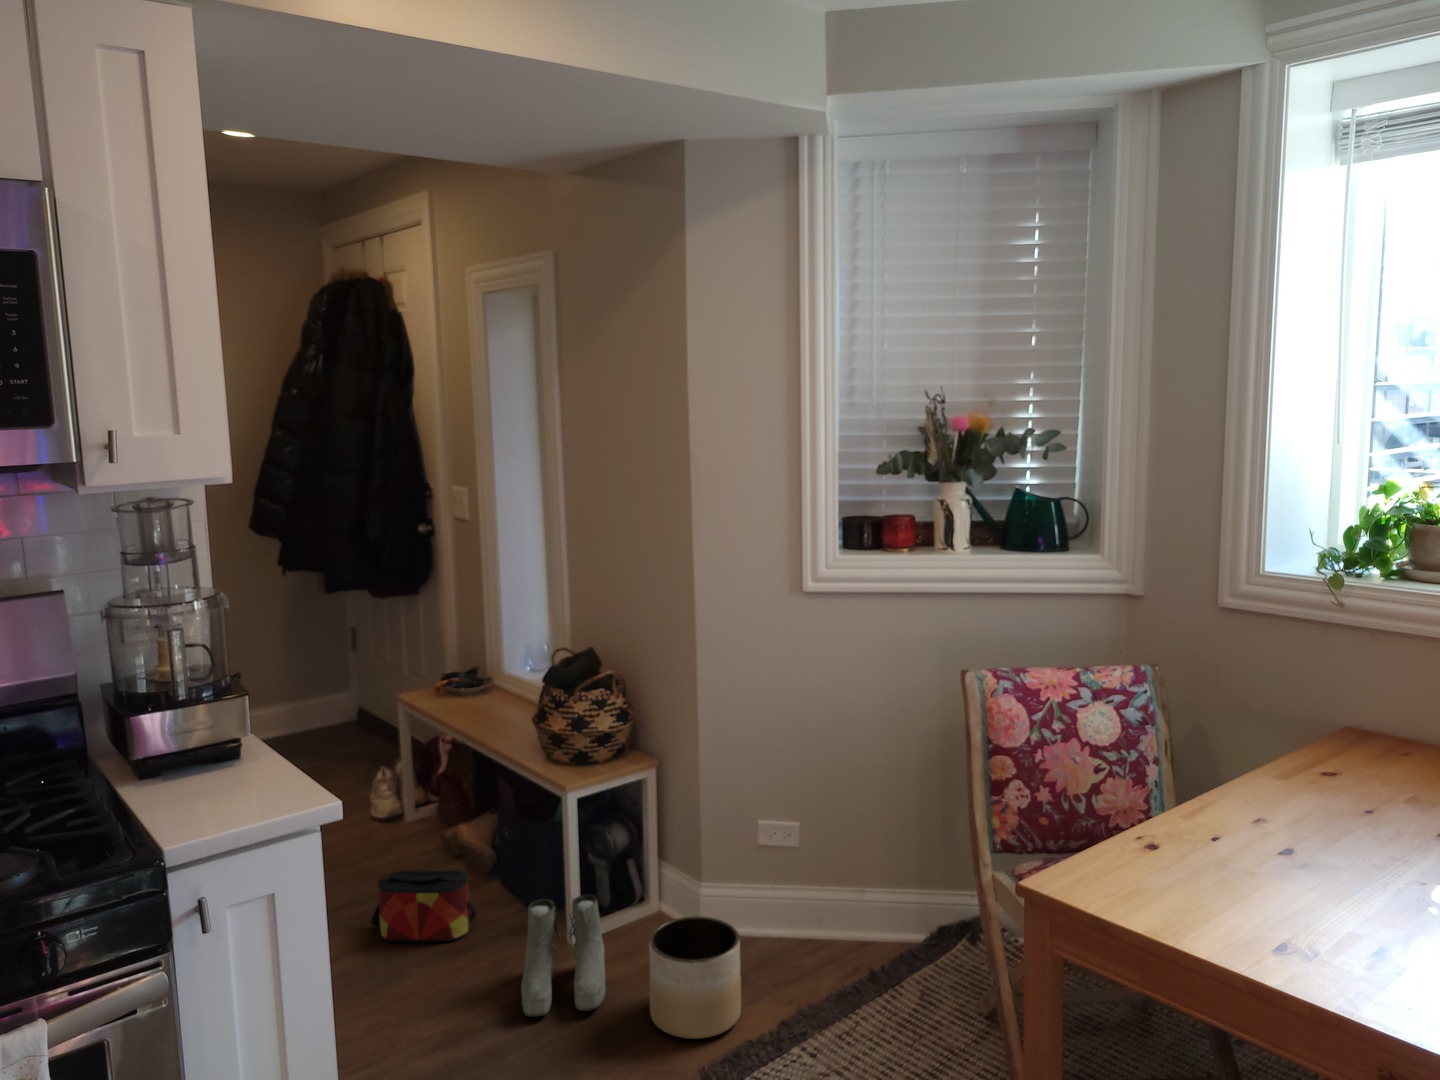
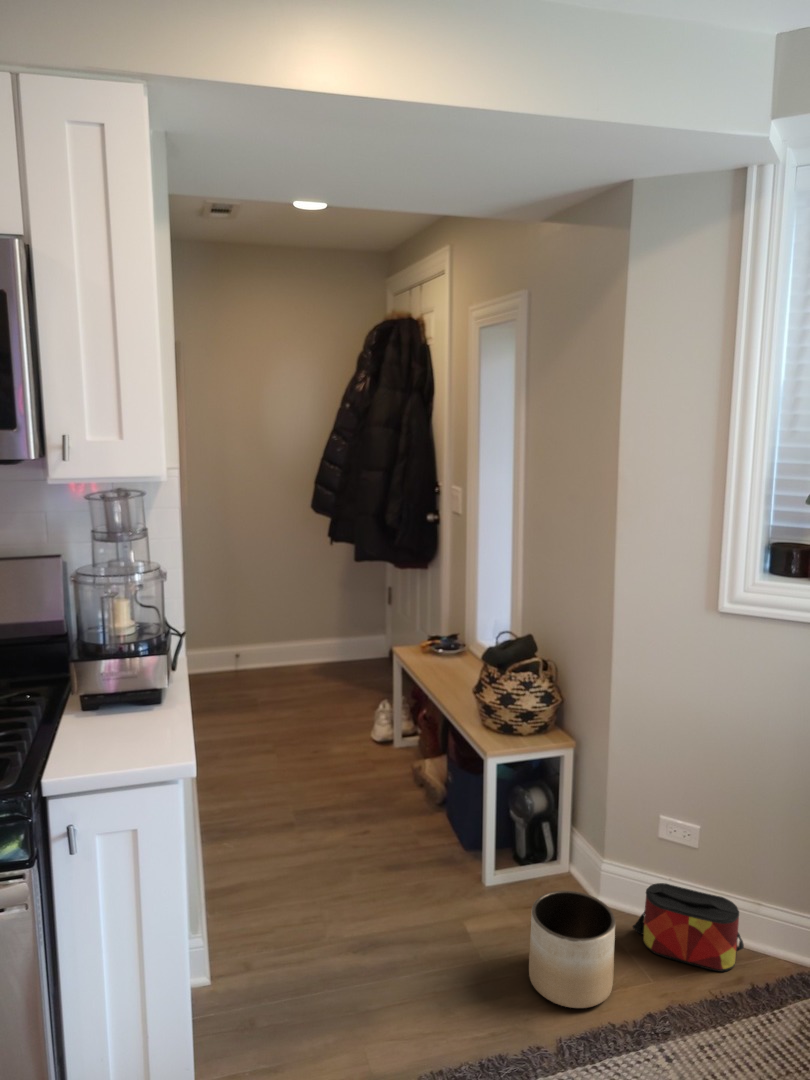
bag: present [370,870,477,942] -> present [633,883,744,971]
boots: present [521,895,606,1017] -> none [427,844,504,951]

